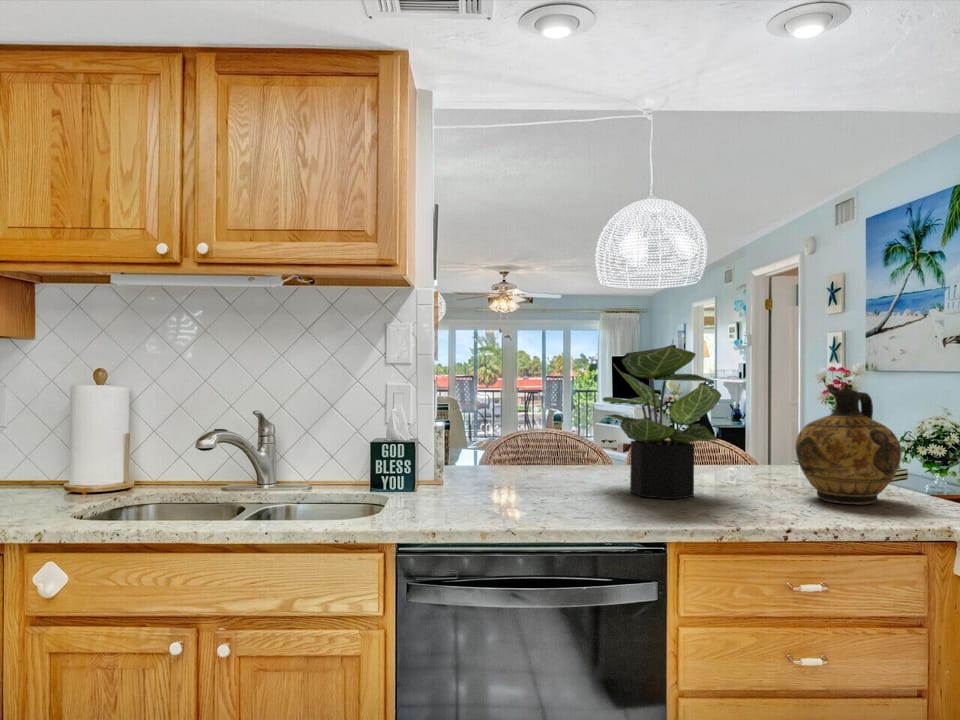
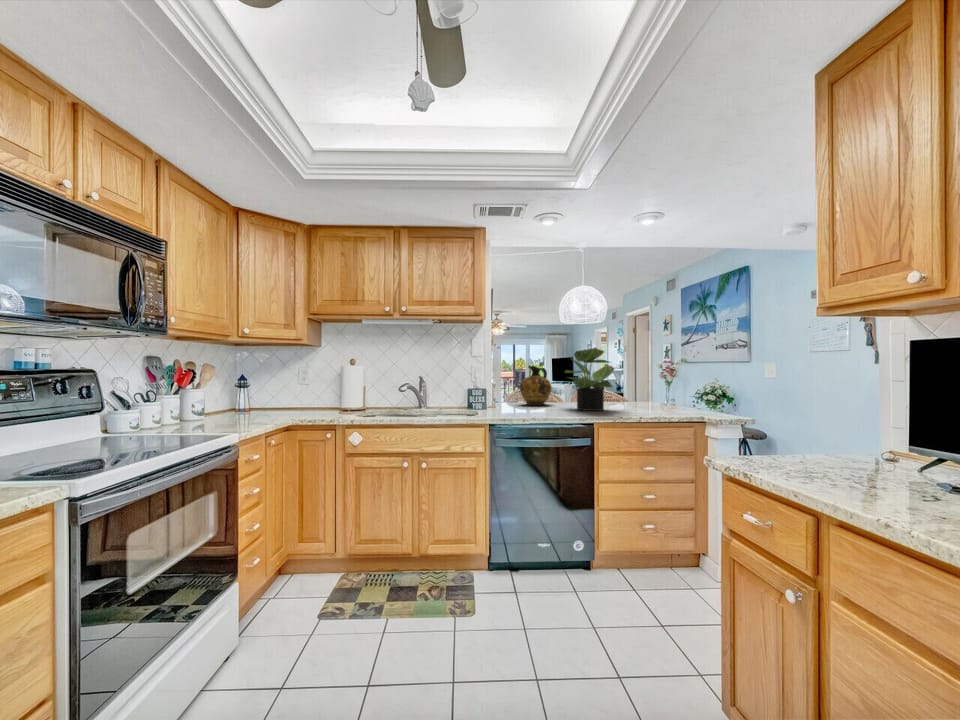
ceramic jug: present [795,385,901,504] -> present [520,366,552,405]

